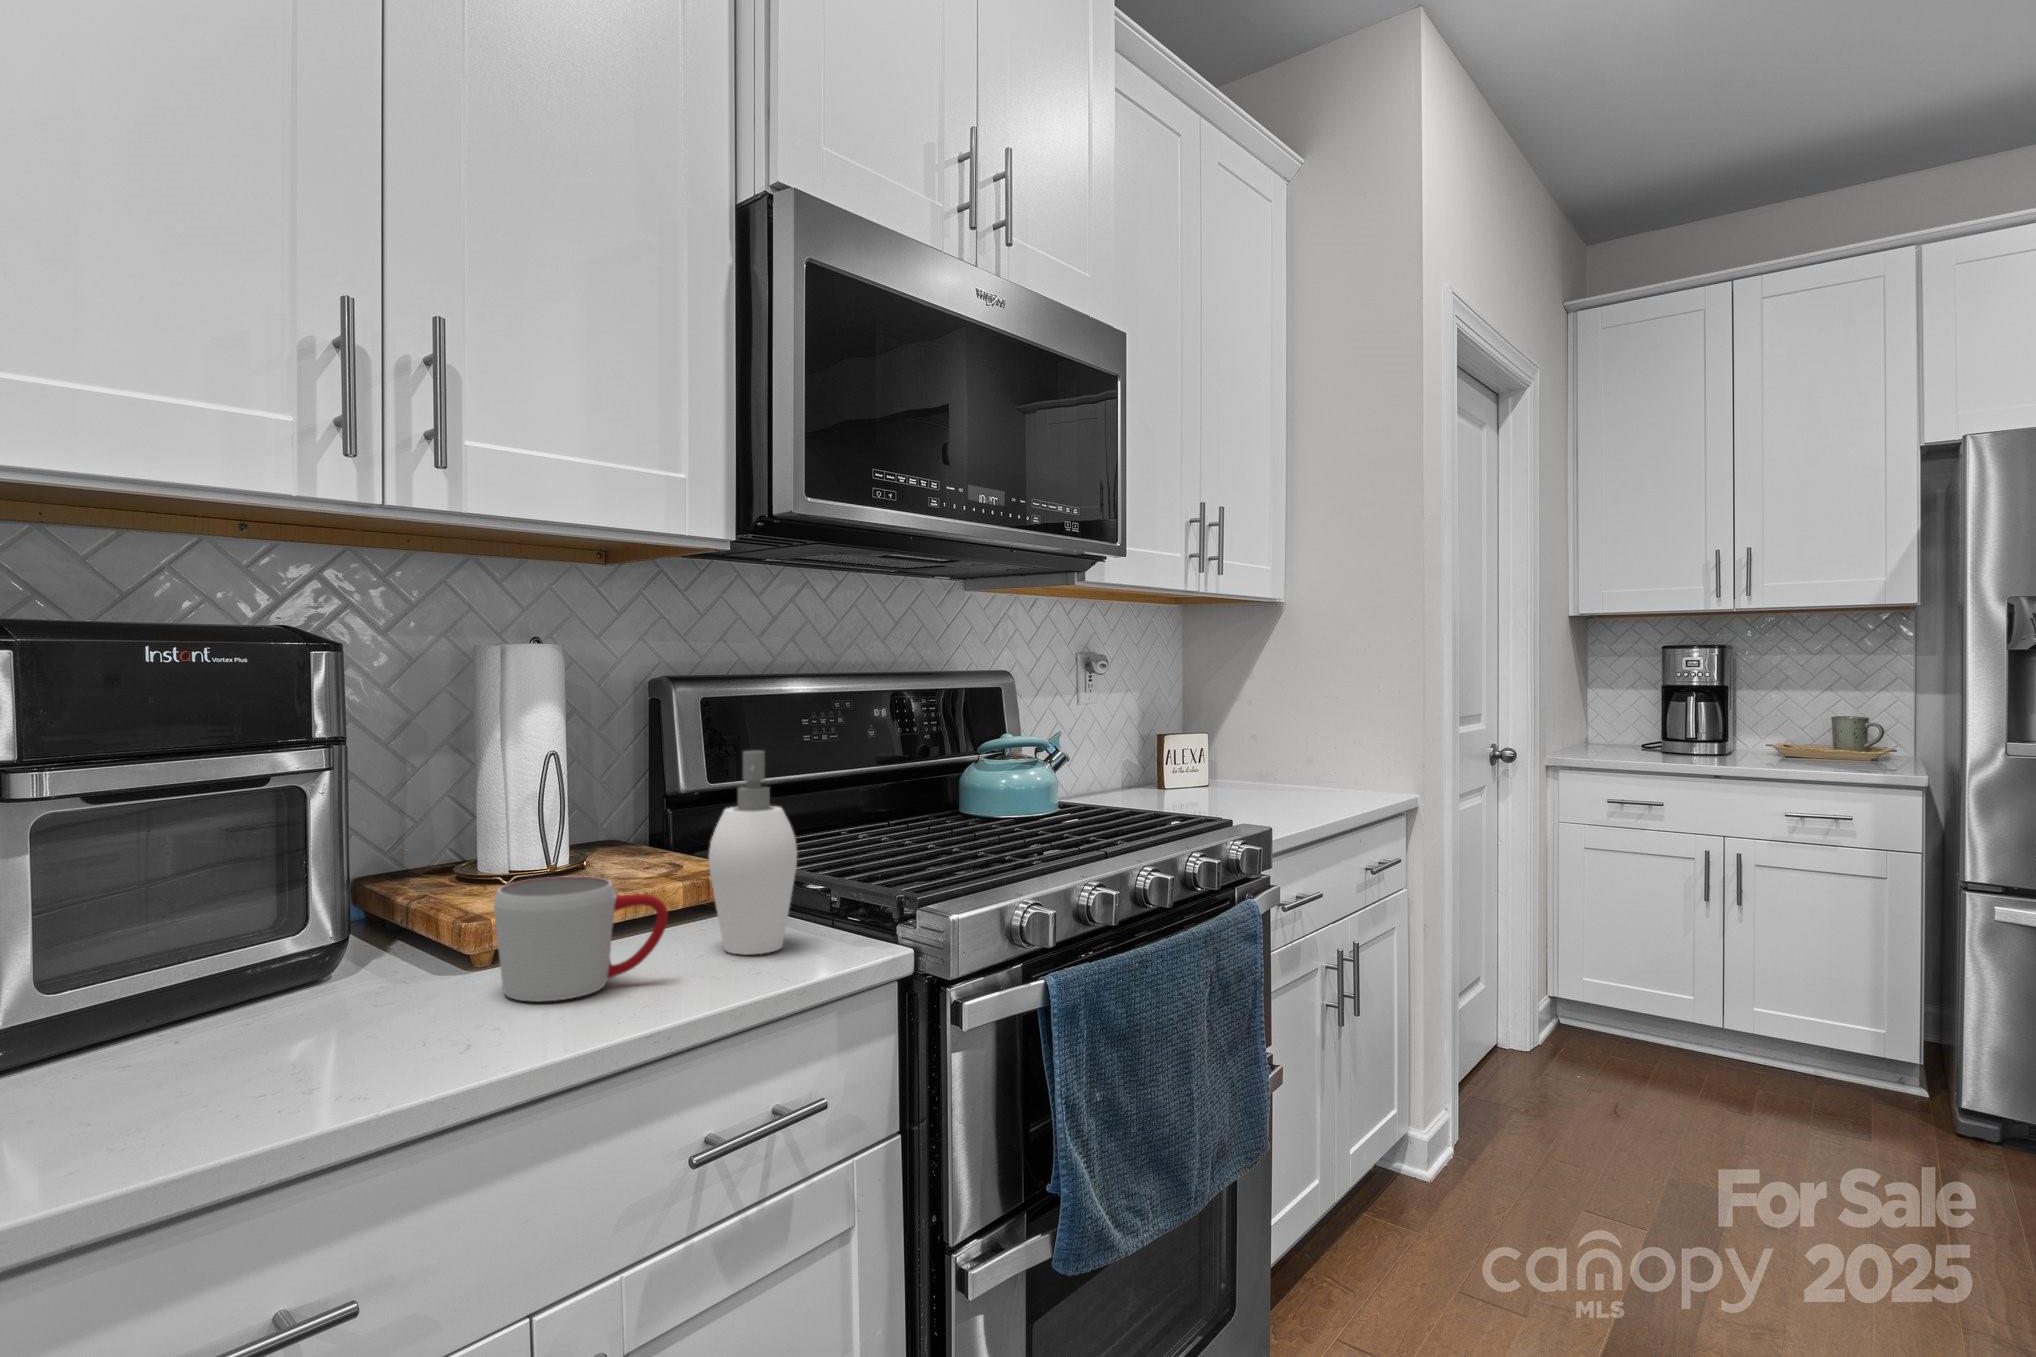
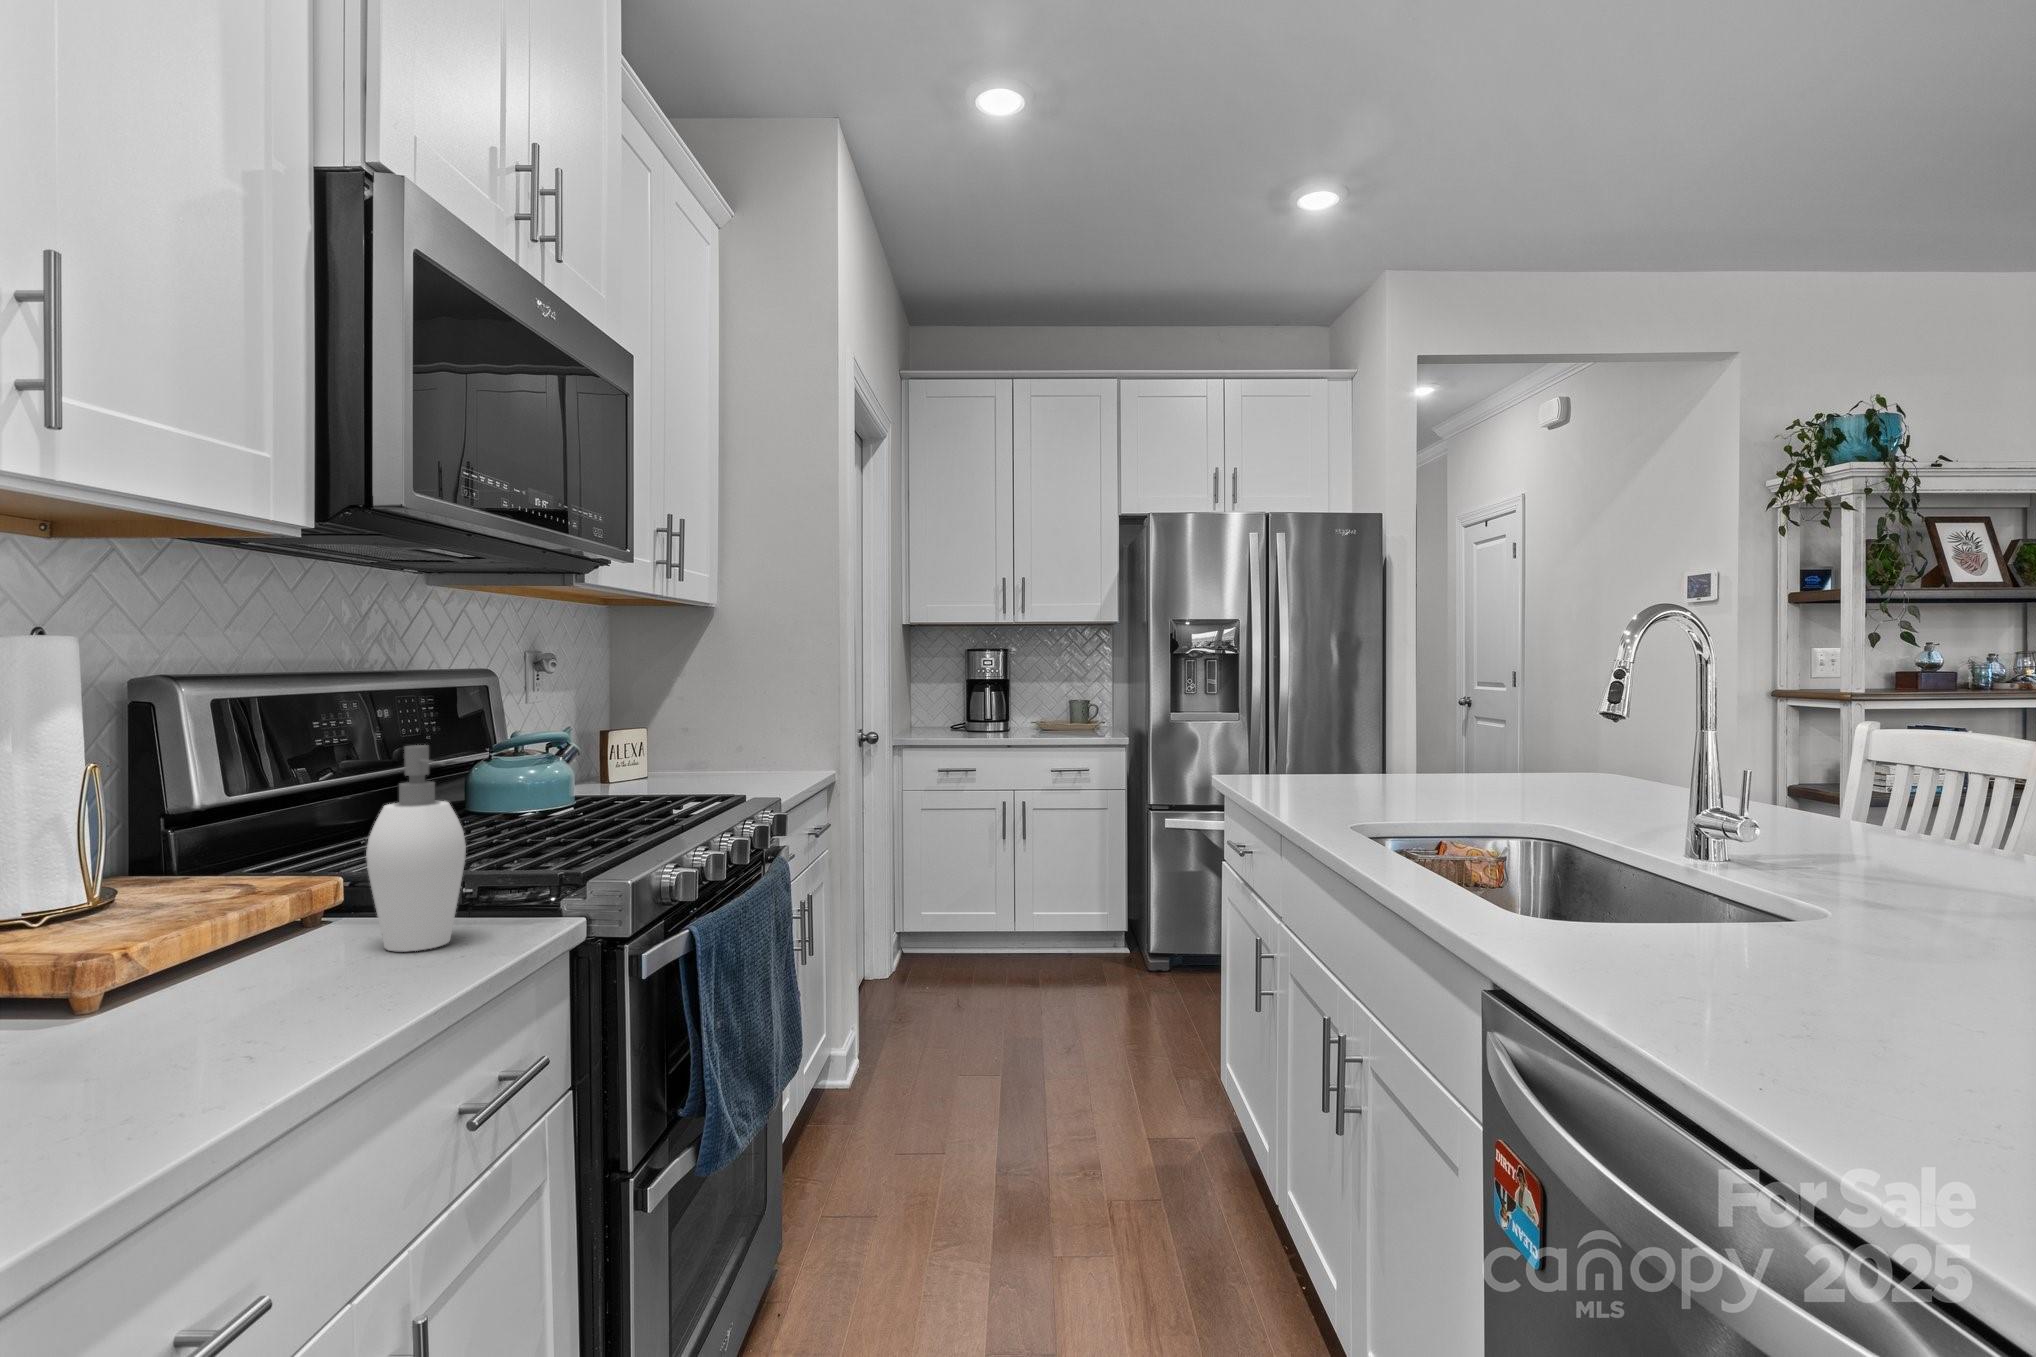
mug: present [494,876,668,1001] -> none [175,885,376,1023]

